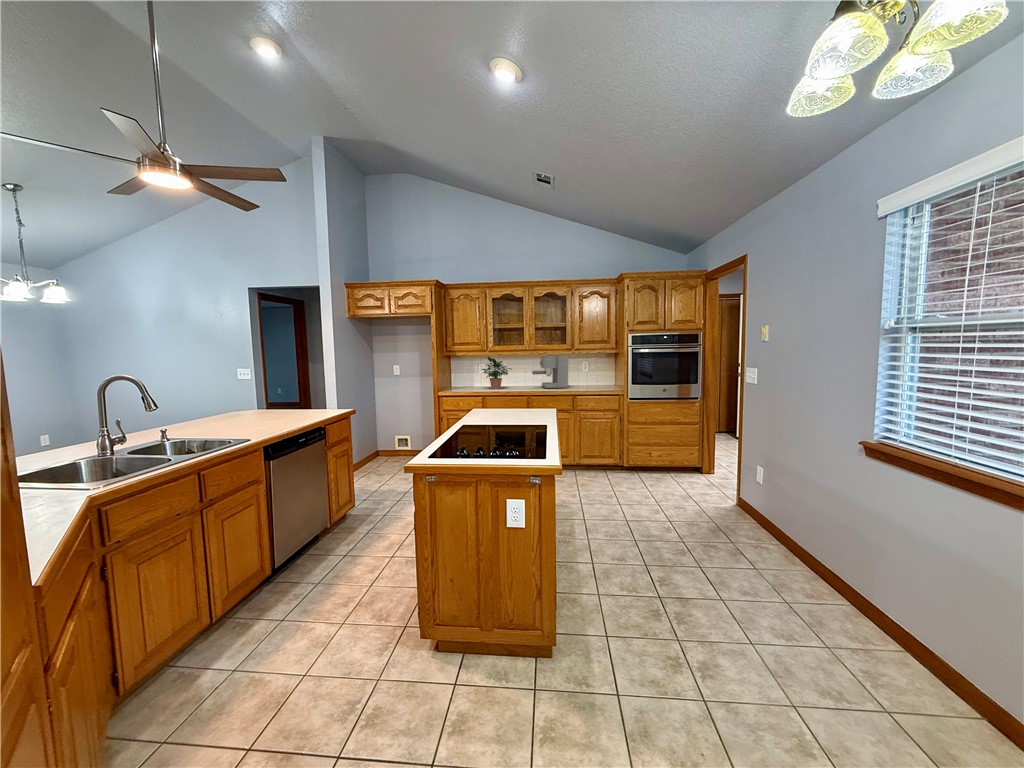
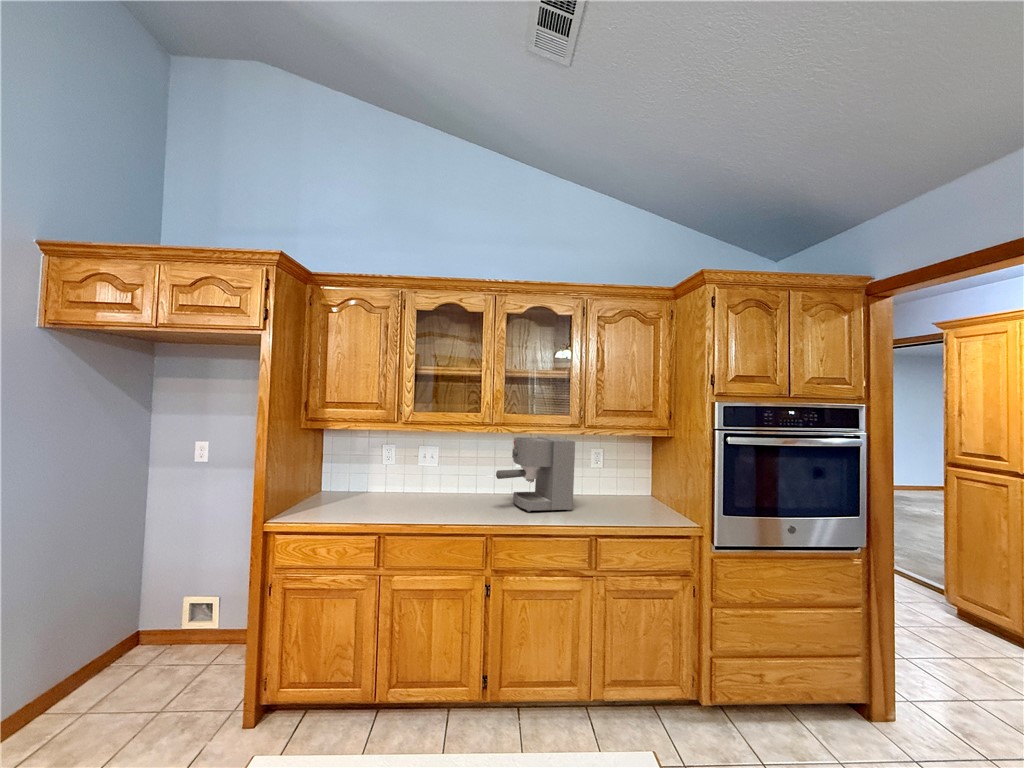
potted plant: present [482,357,512,389] -> none [379,435,455,508]

